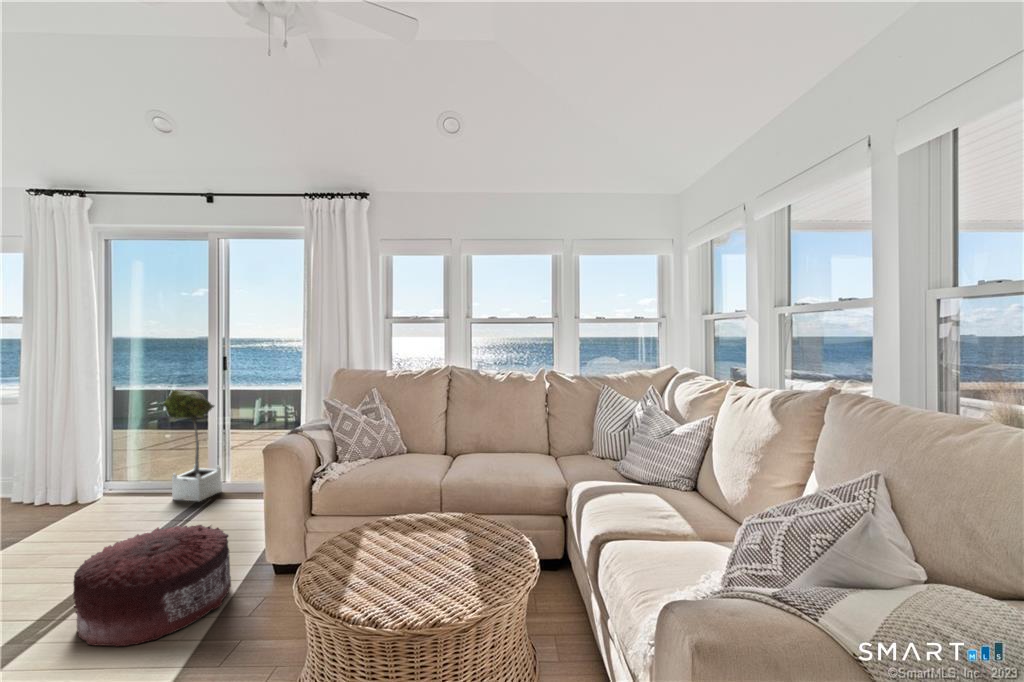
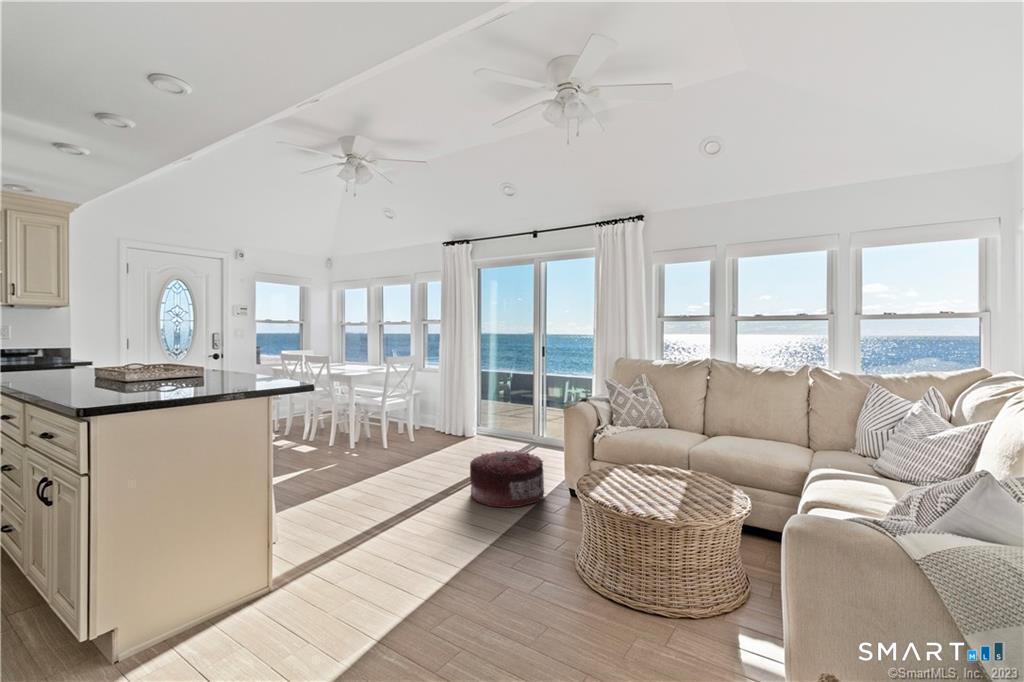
potted tree: present [163,390,222,501] -> none [508,369,541,449]

